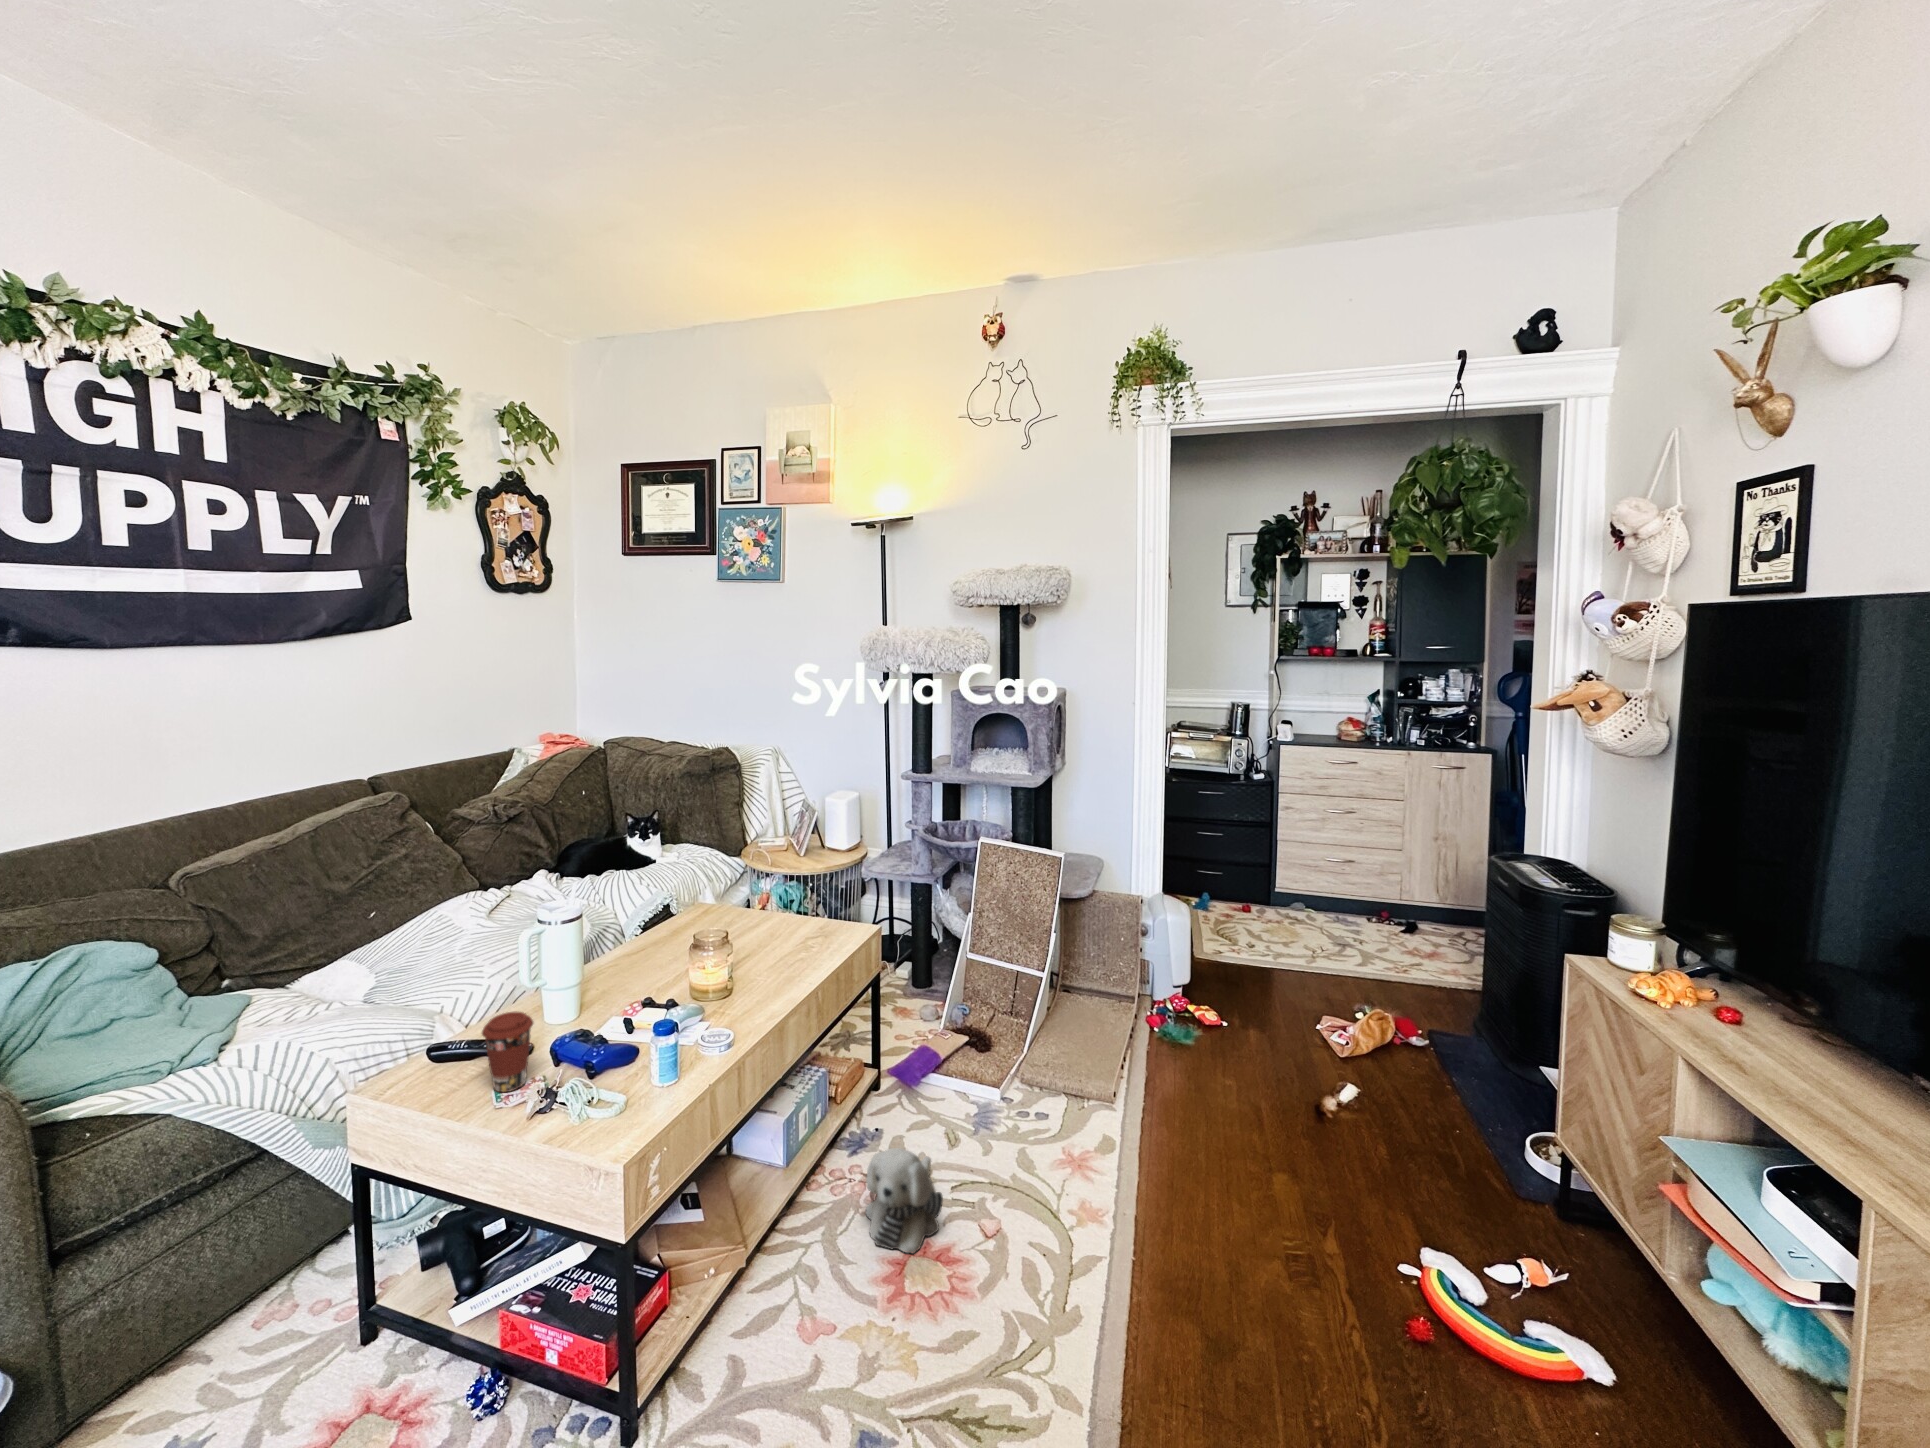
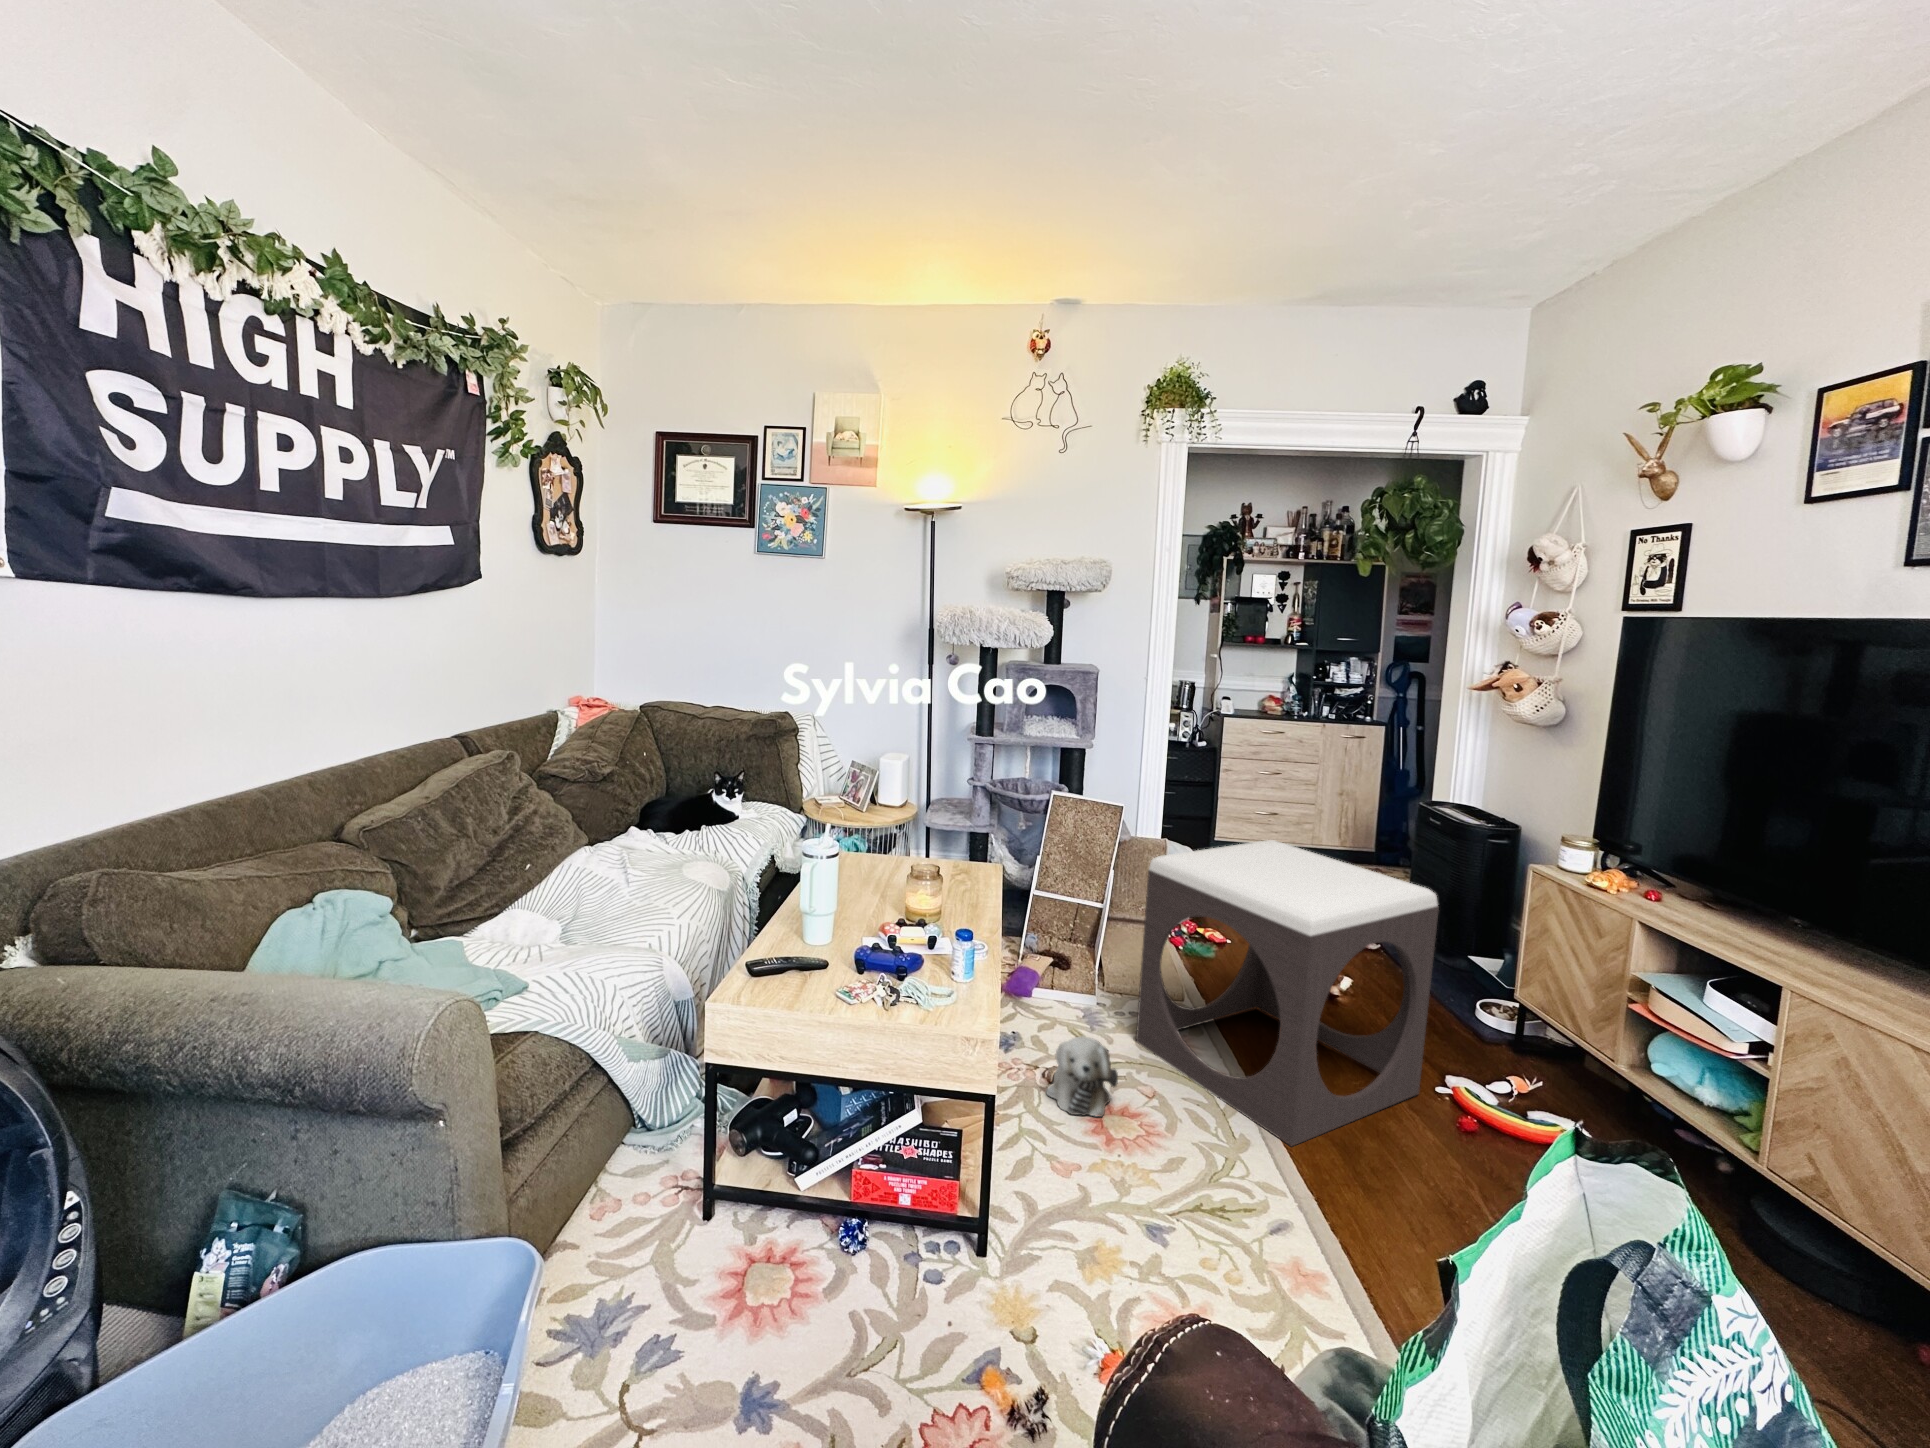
footstool: none [1024,905,1387,1332] -> present [1136,840,1439,1146]
coffee cup: present [482,1012,533,1092] -> none [824,928,863,994]

